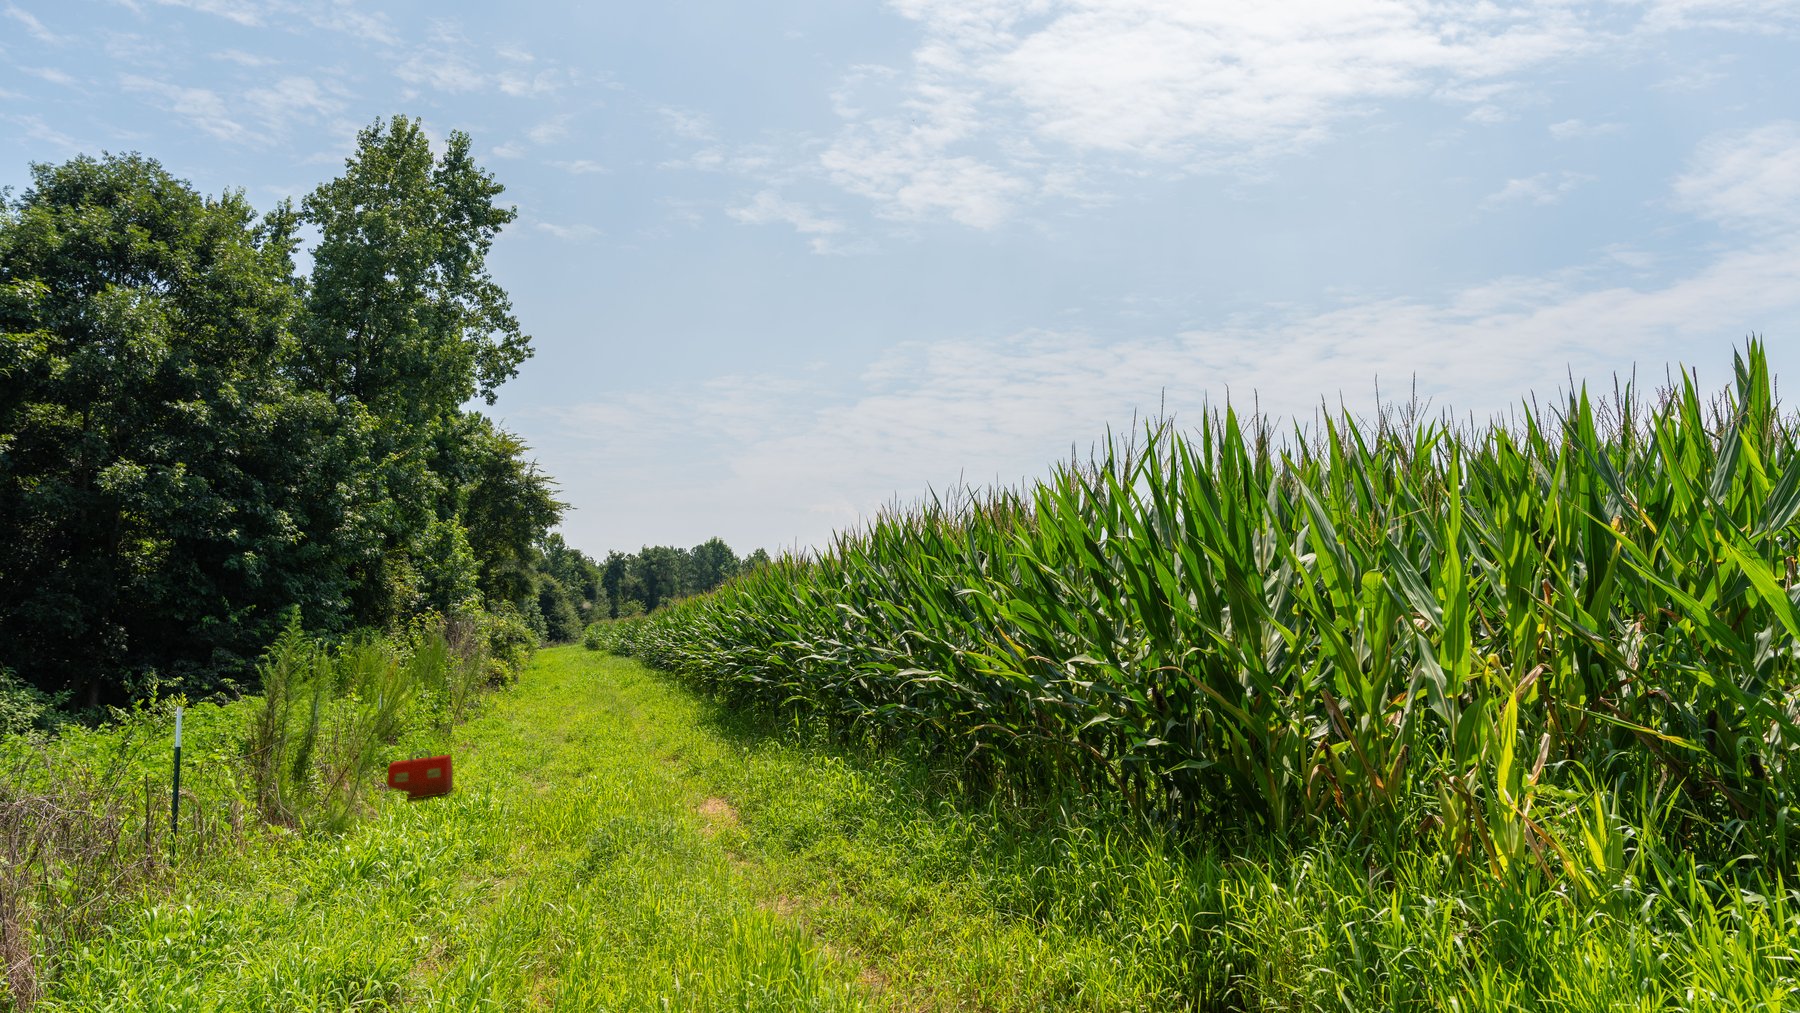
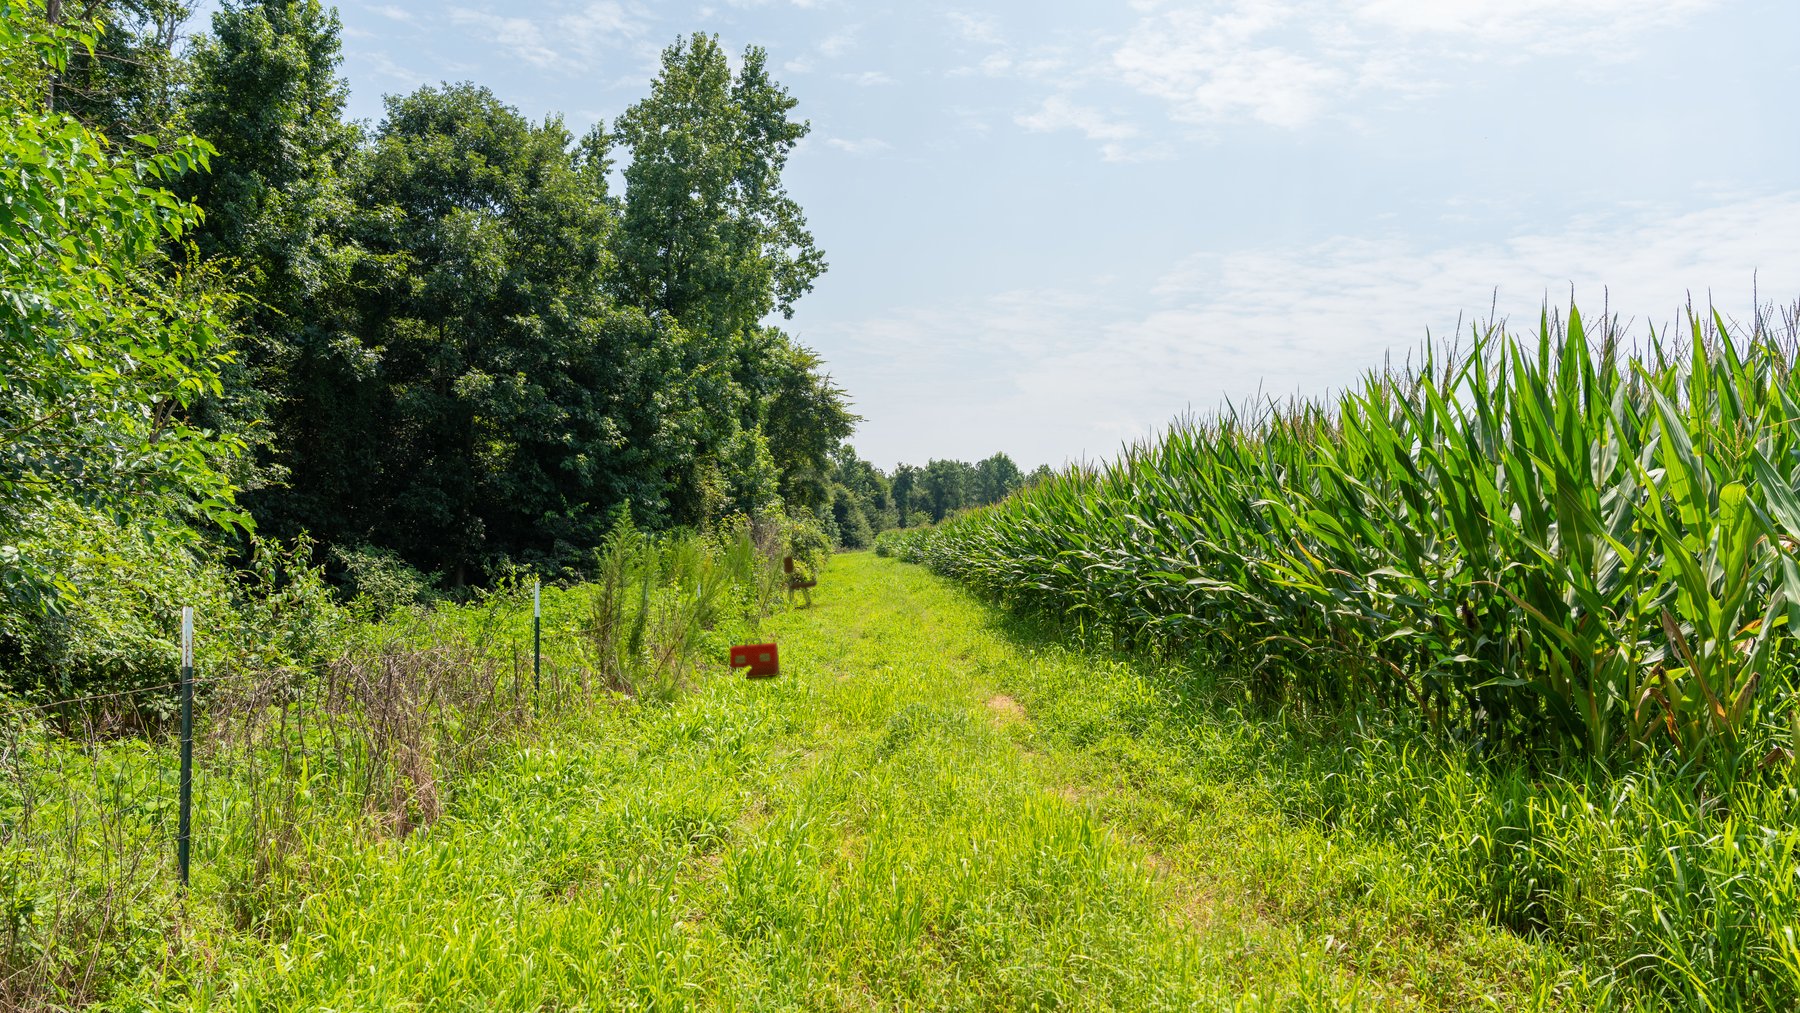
bench: none [475,653,515,713] -> present [783,556,817,609]

